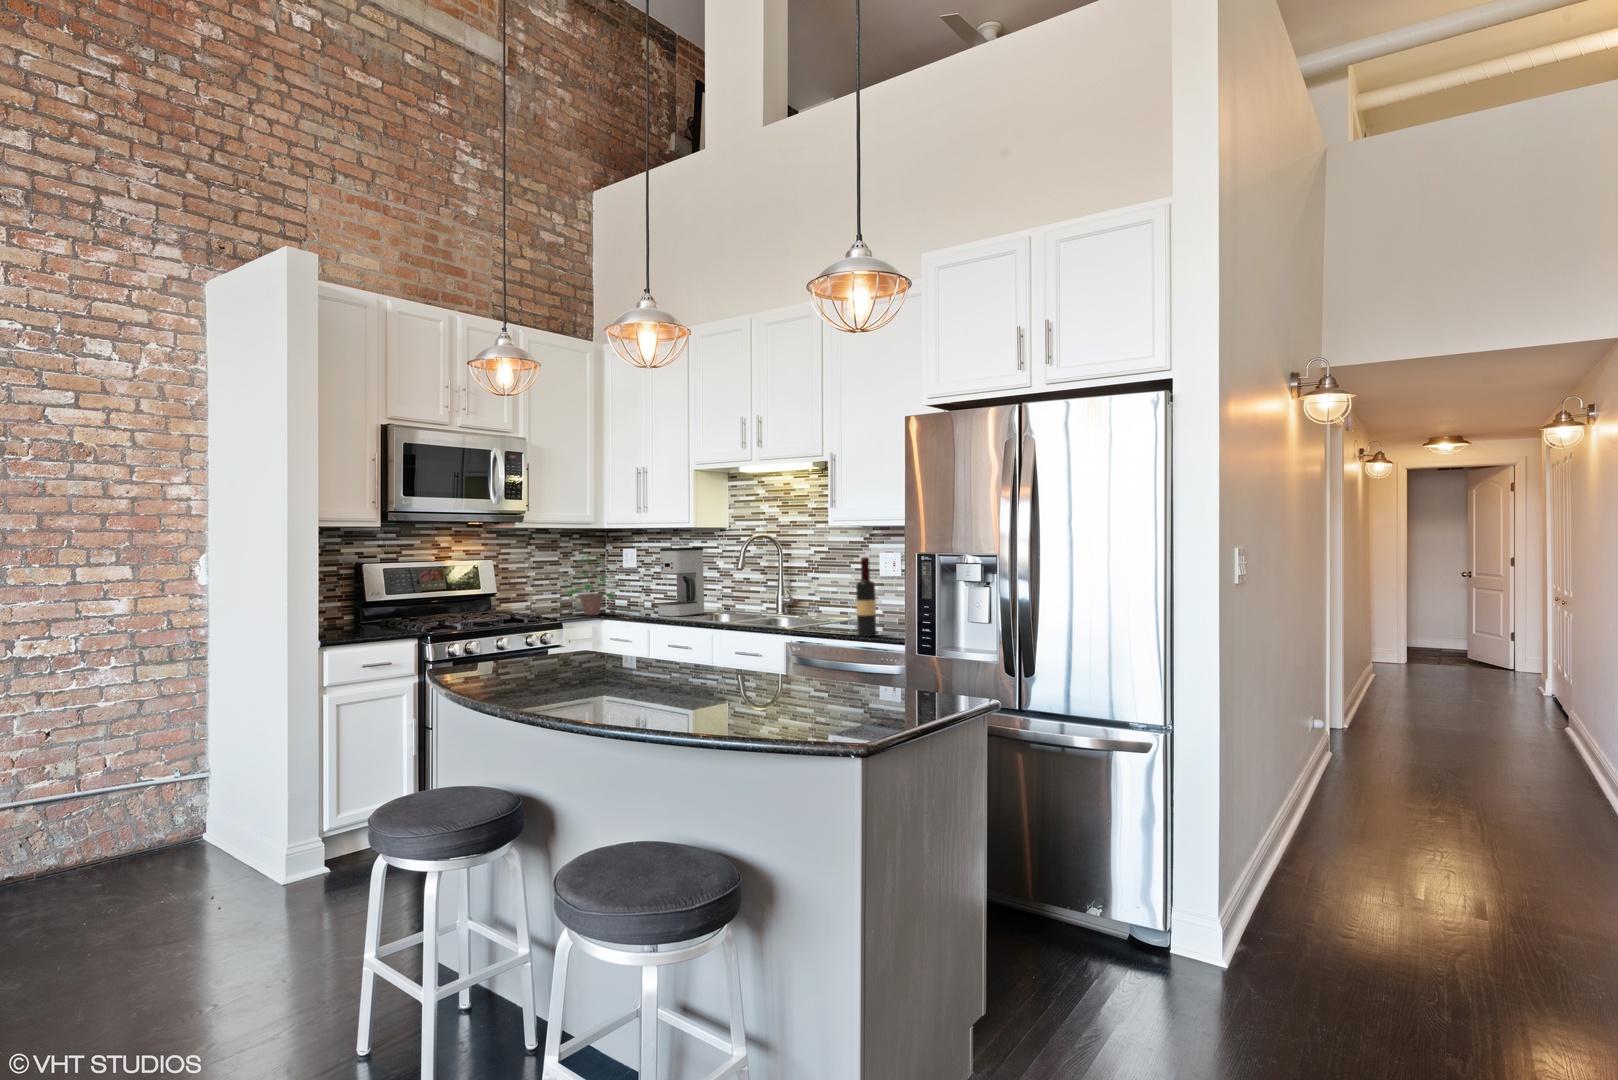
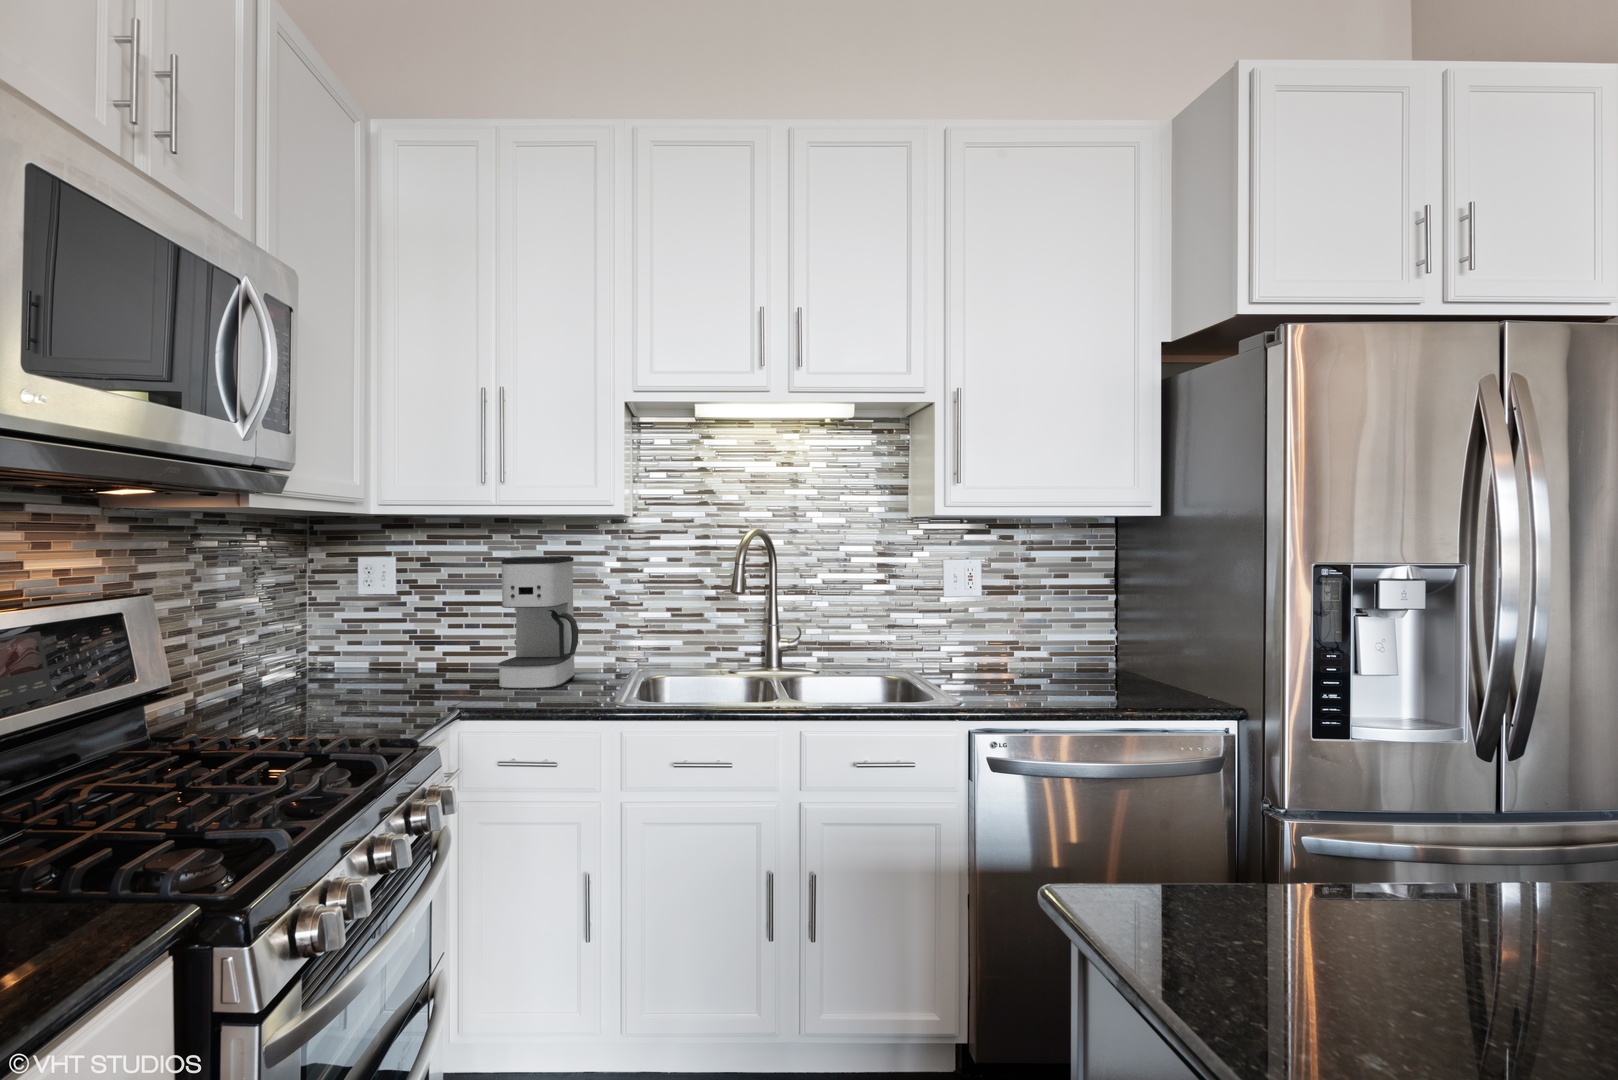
potted plant: present [568,557,619,615] -> none [272,570,425,702]
wine bottle: present [856,557,876,637] -> none [1076,578,1109,709]

